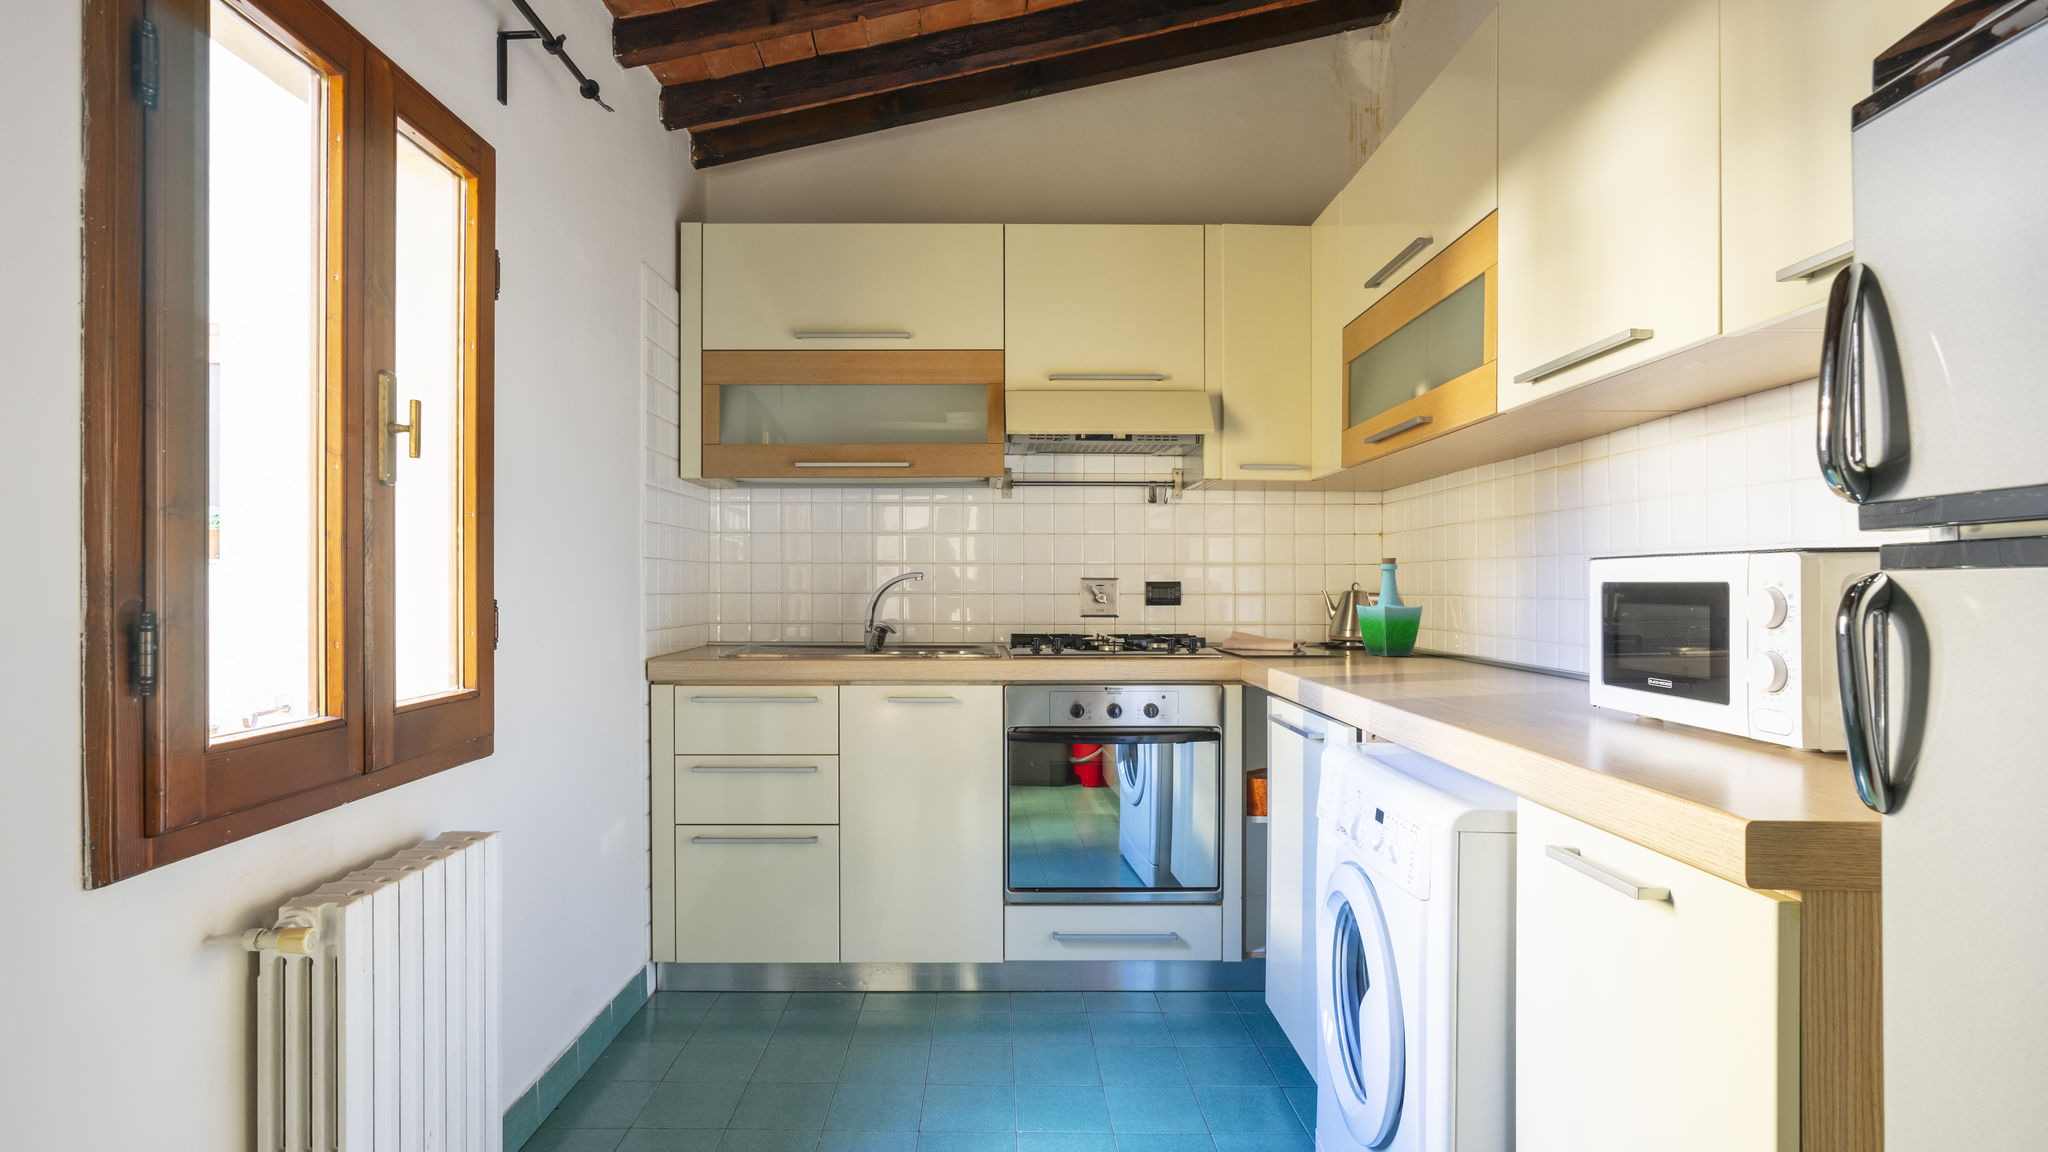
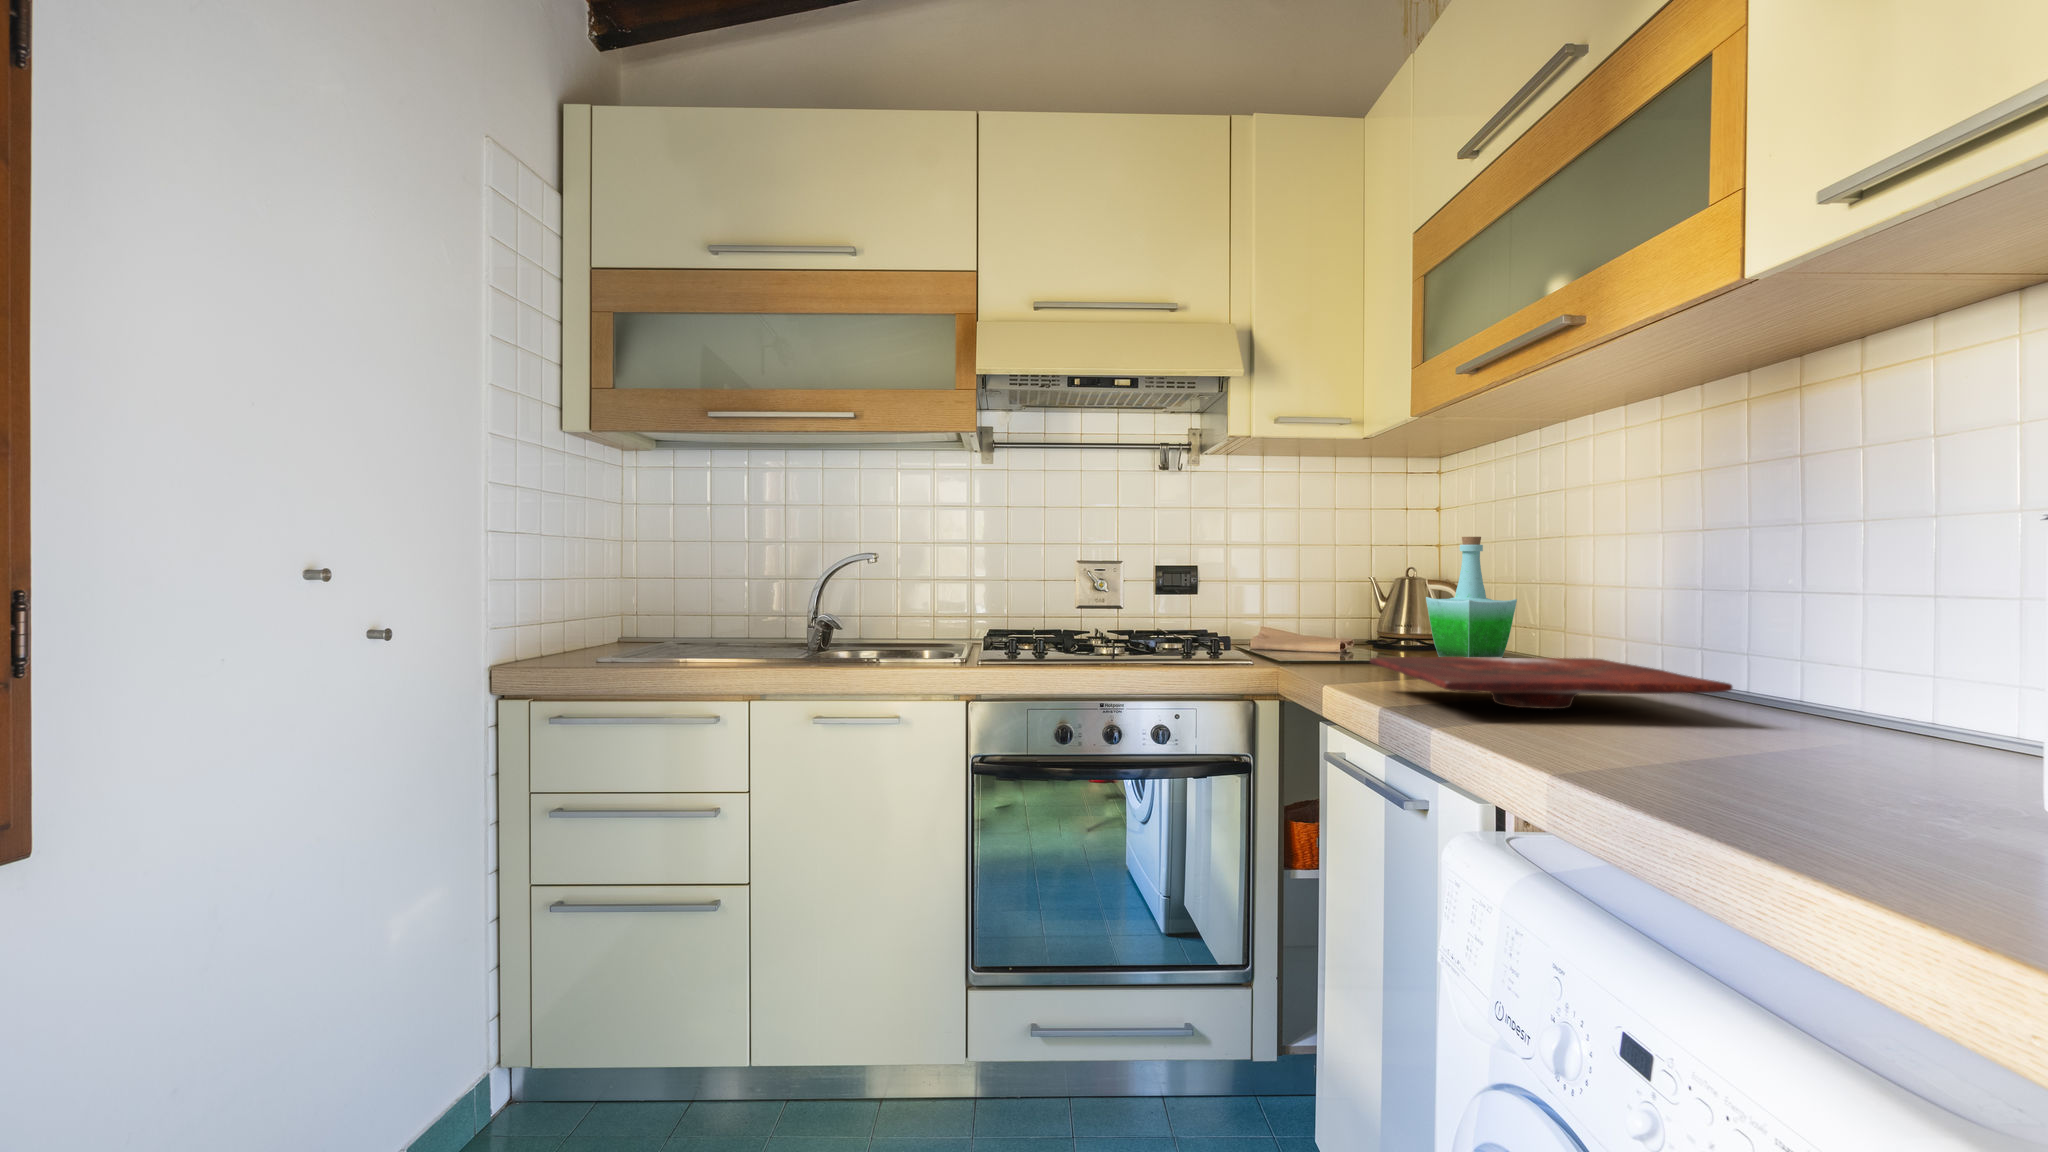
cutting board: none [1296,644,1516,675] -> present [1370,657,1732,709]

